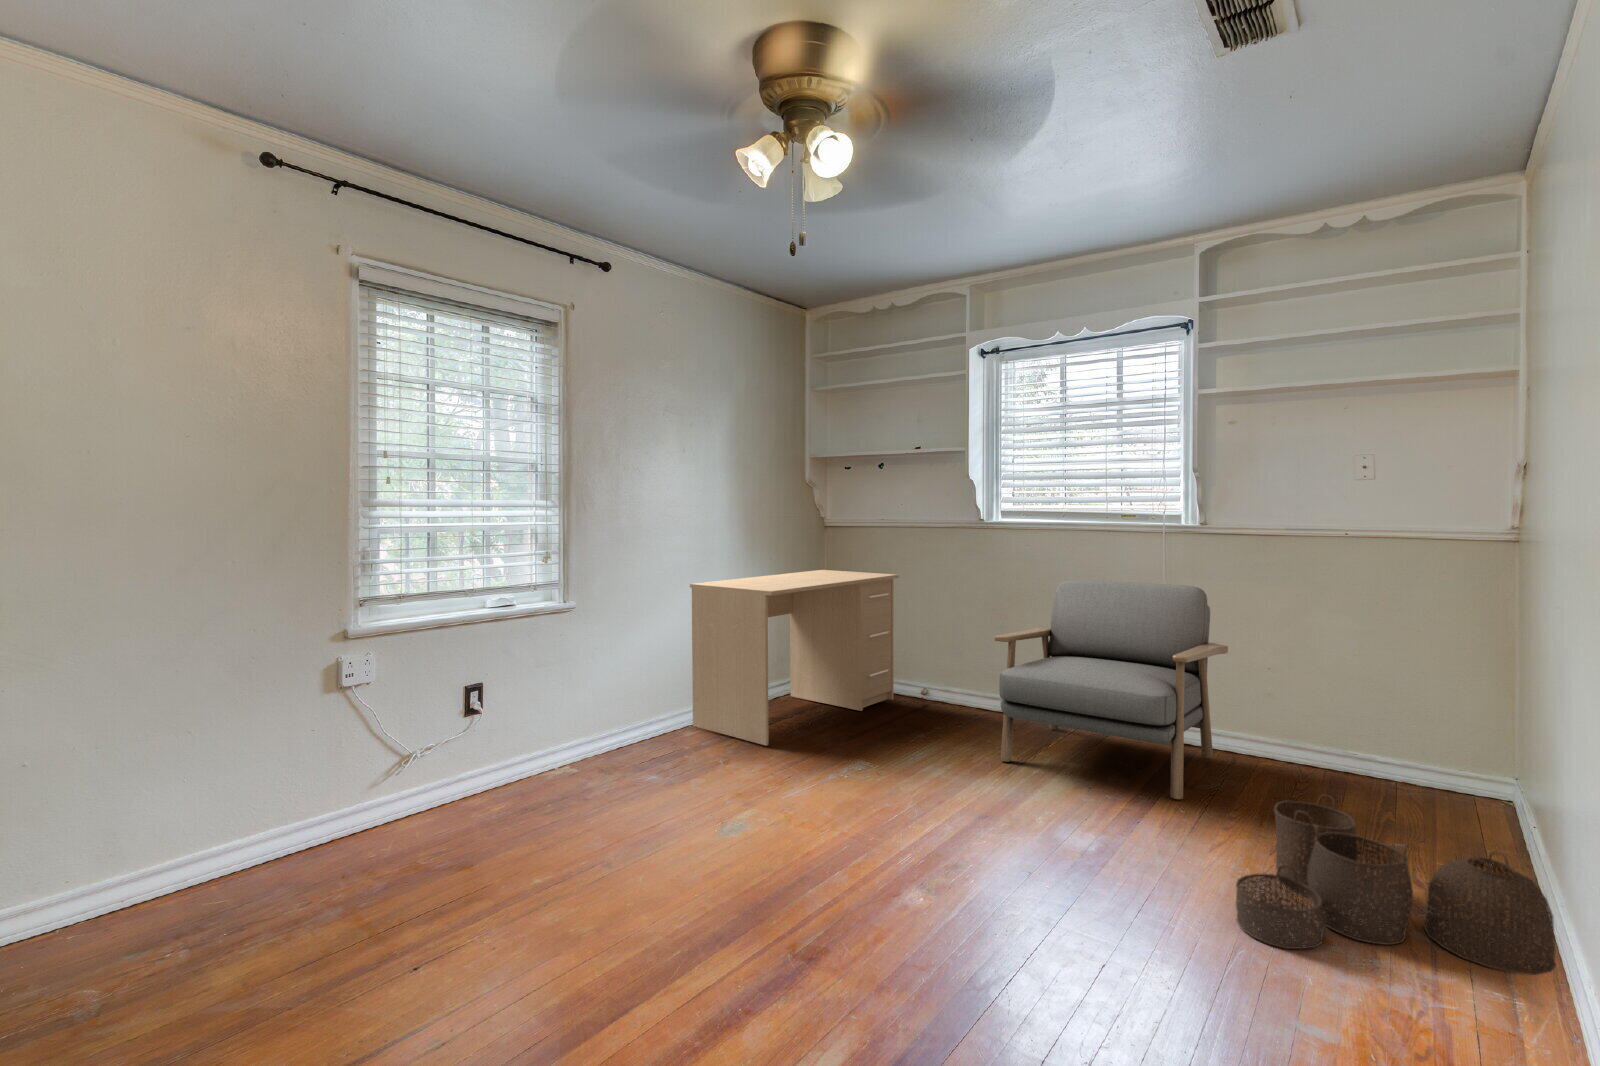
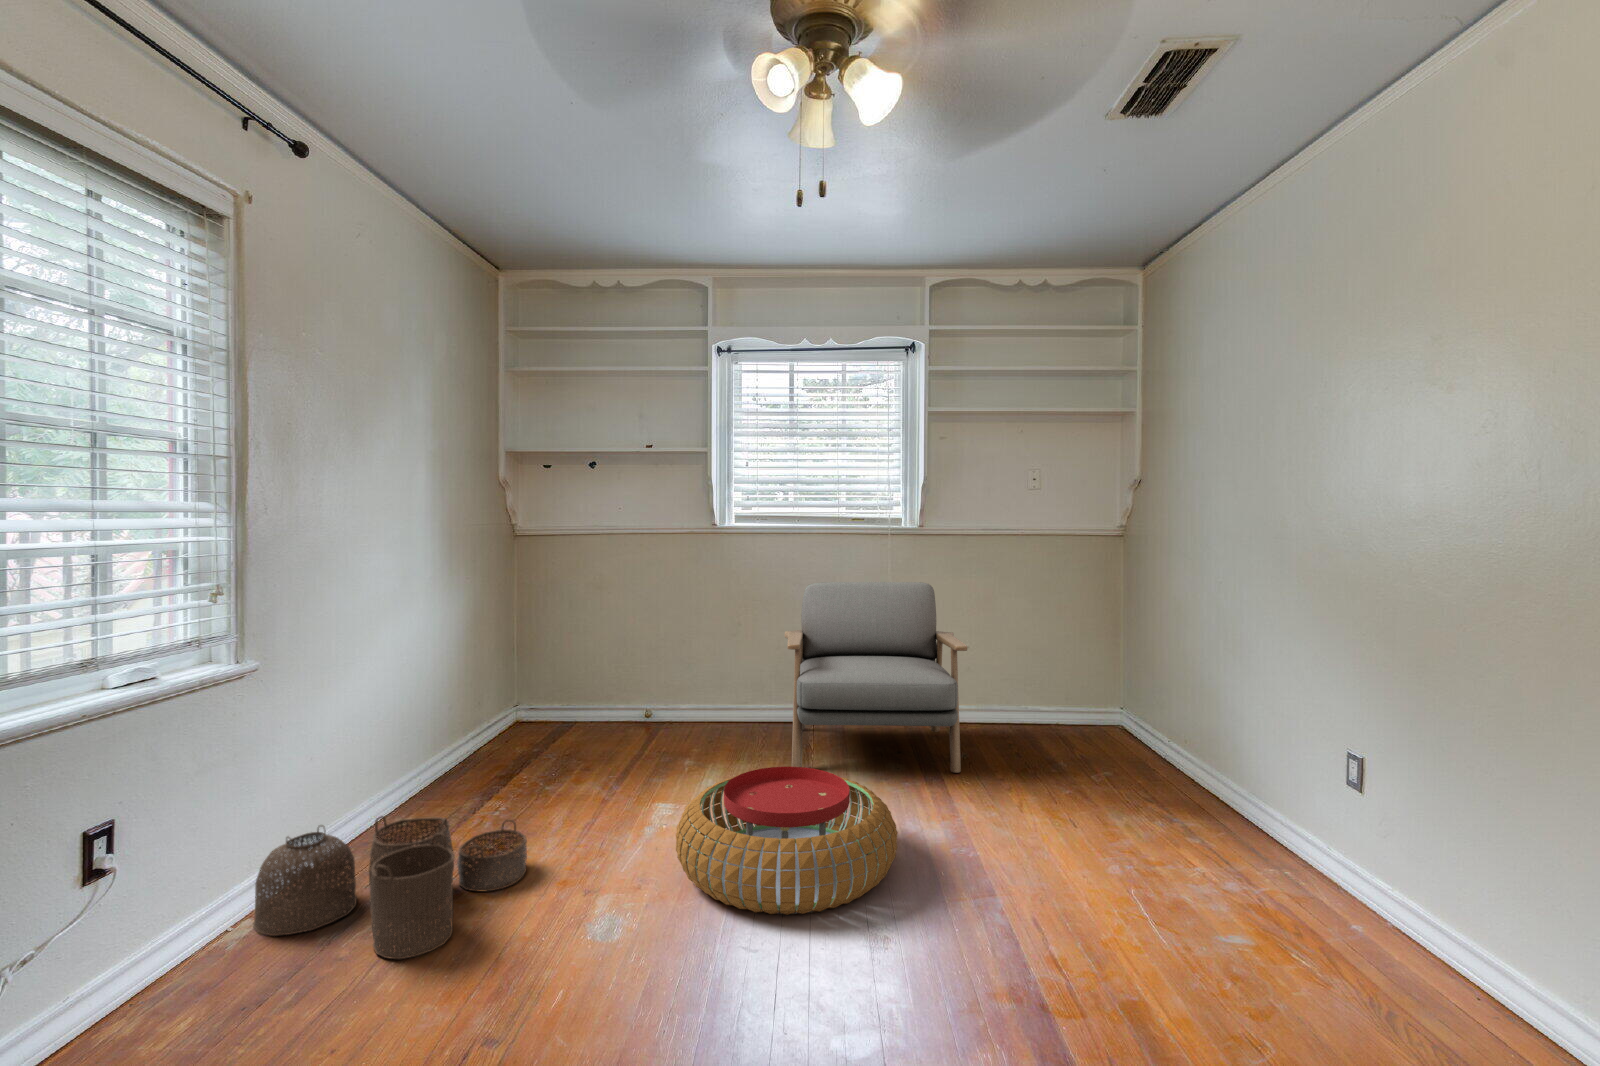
desk: present [690,570,899,746] -> none [394,586,625,813]
pouf: none [802,739,1006,868] -> present [676,767,897,915]
woven basket: present [1236,794,1556,975] -> present [253,816,527,959]

